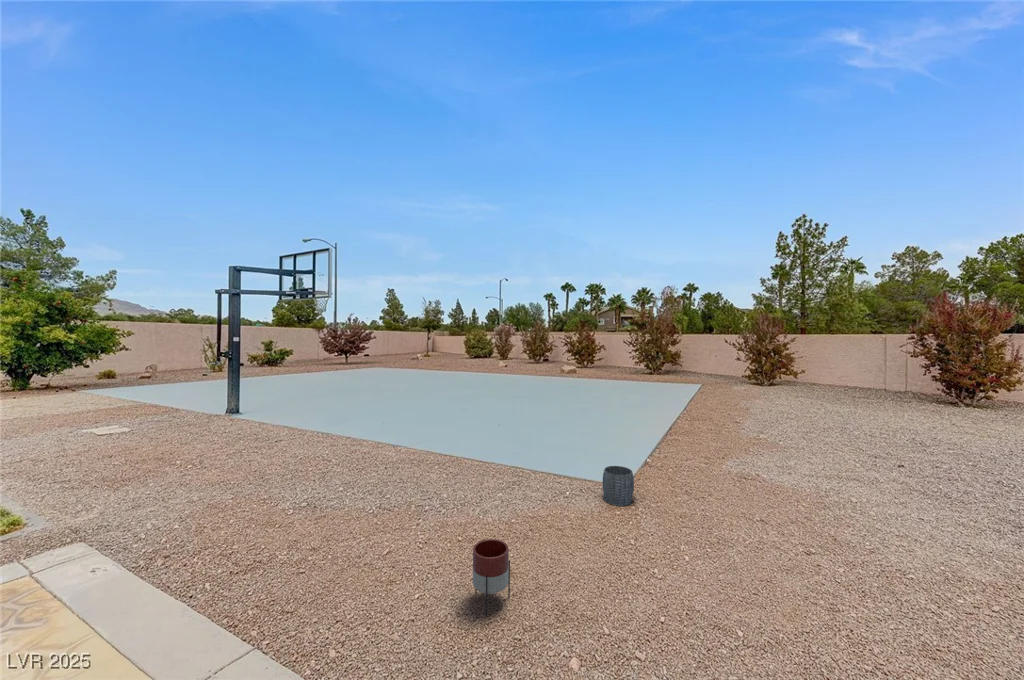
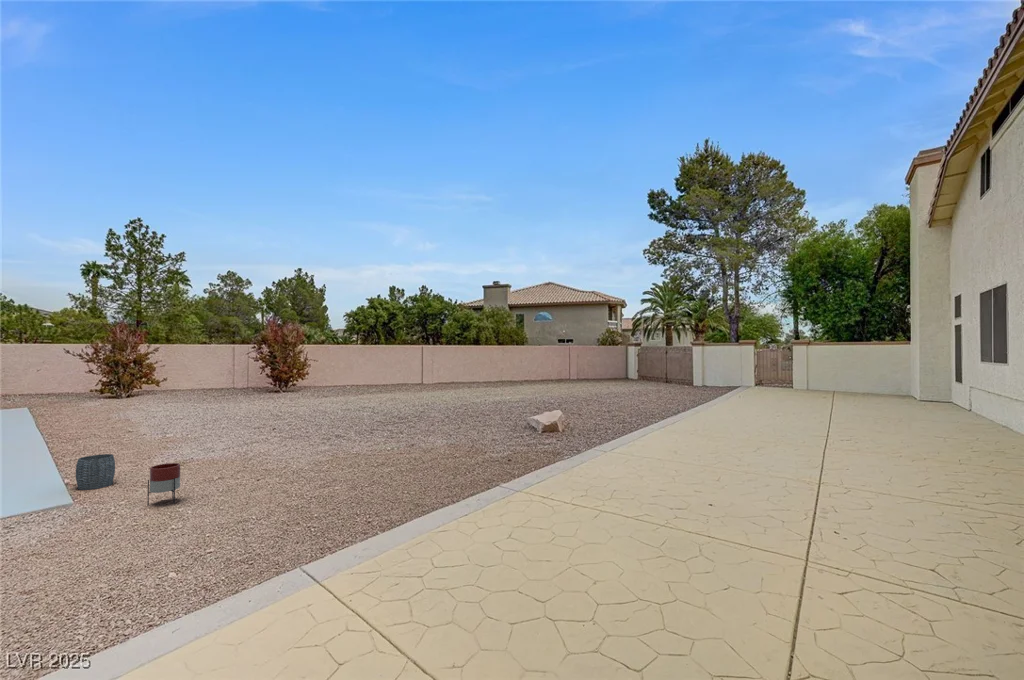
planter: present [473,539,510,616] -> present [148,463,180,505]

